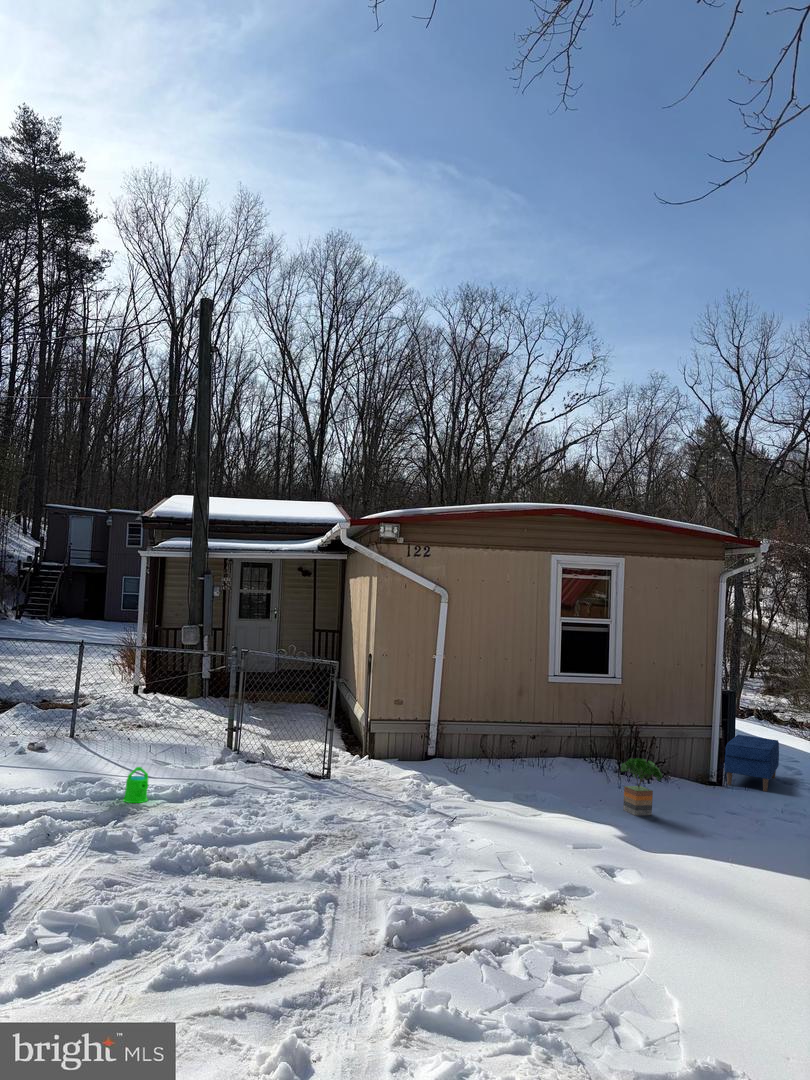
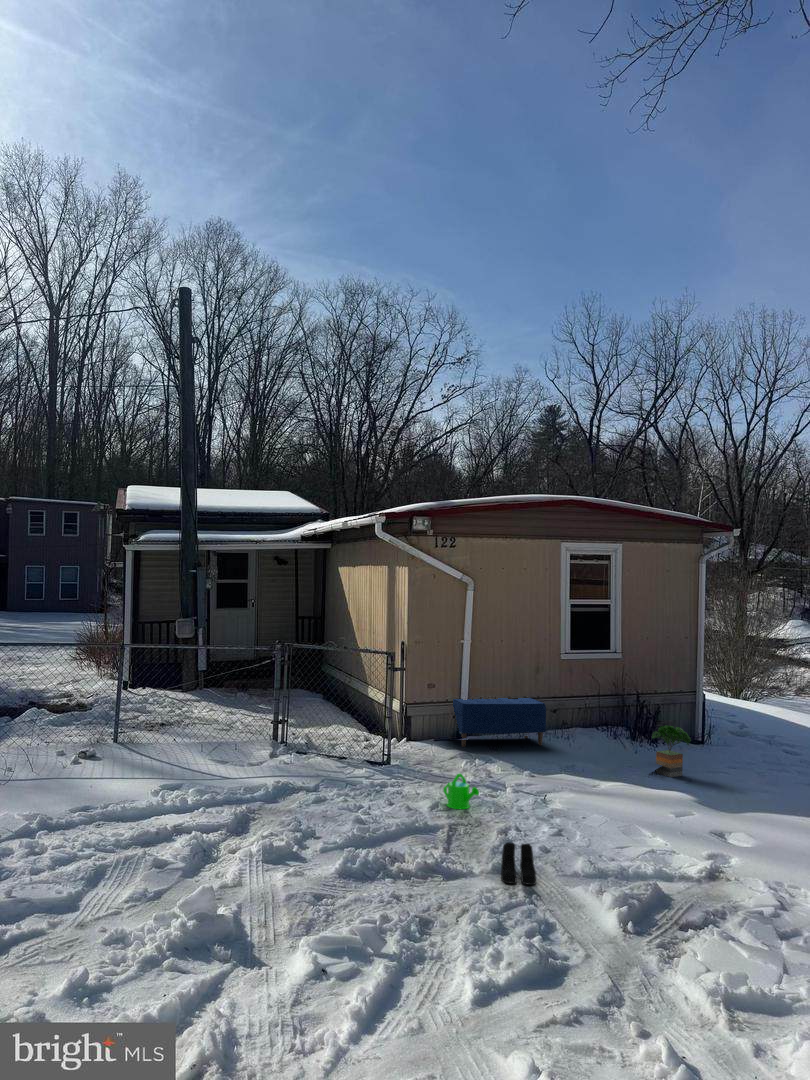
bench: present [725,735,779,792] -> present [453,698,546,747]
watering can: present [123,767,149,803] -> present [443,773,479,809]
boots: none [320,852,361,896] -> present [501,842,536,885]

